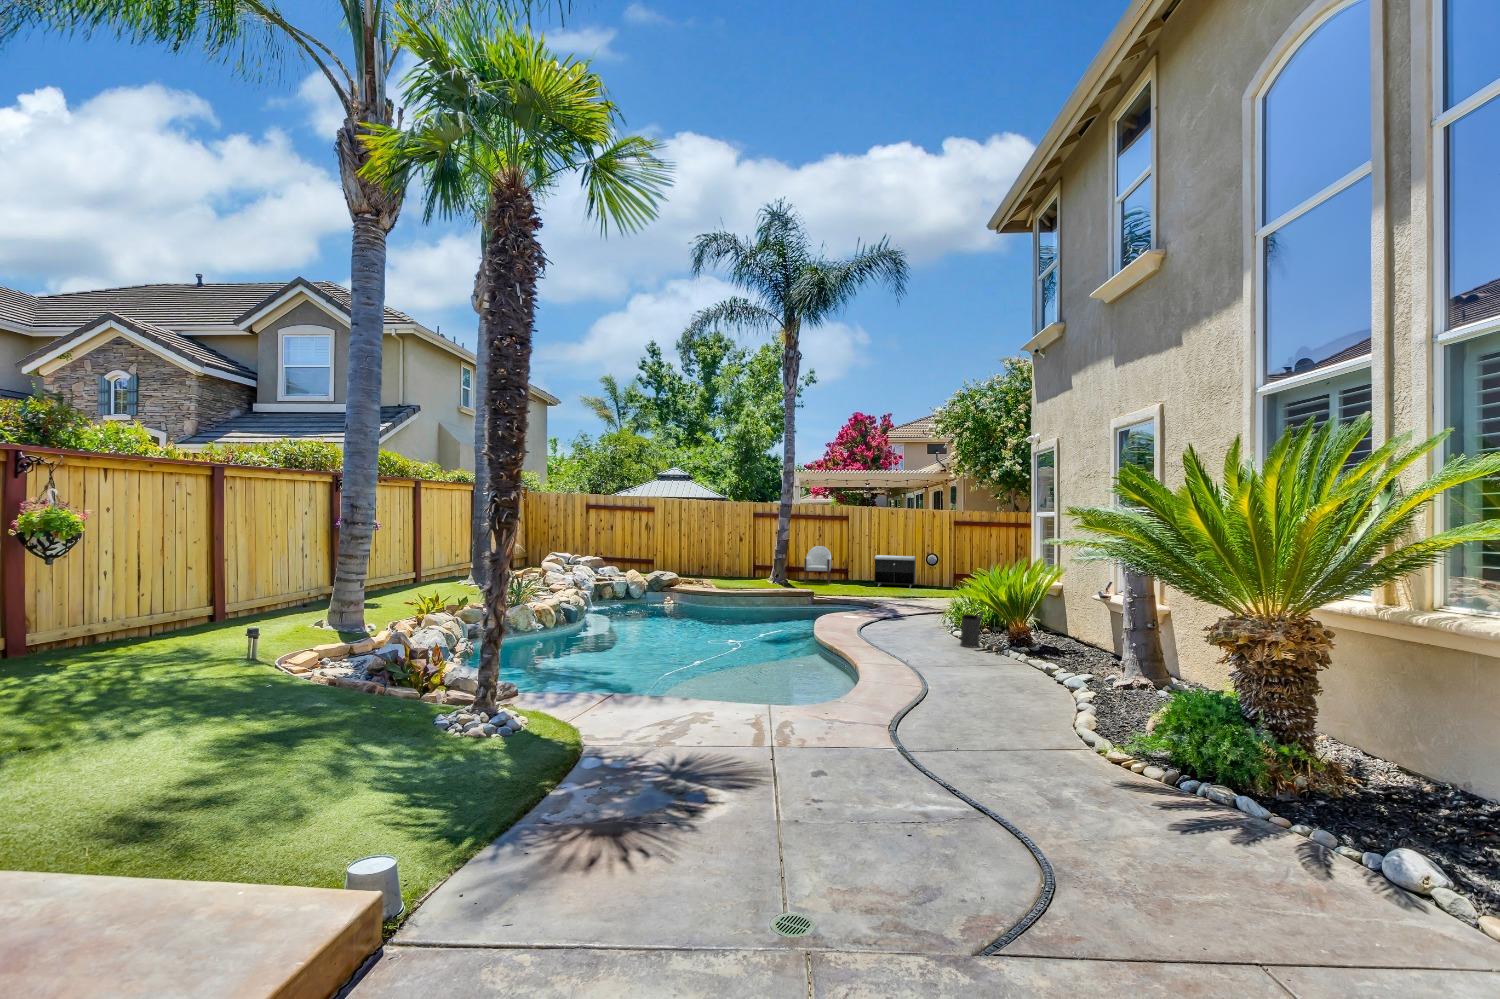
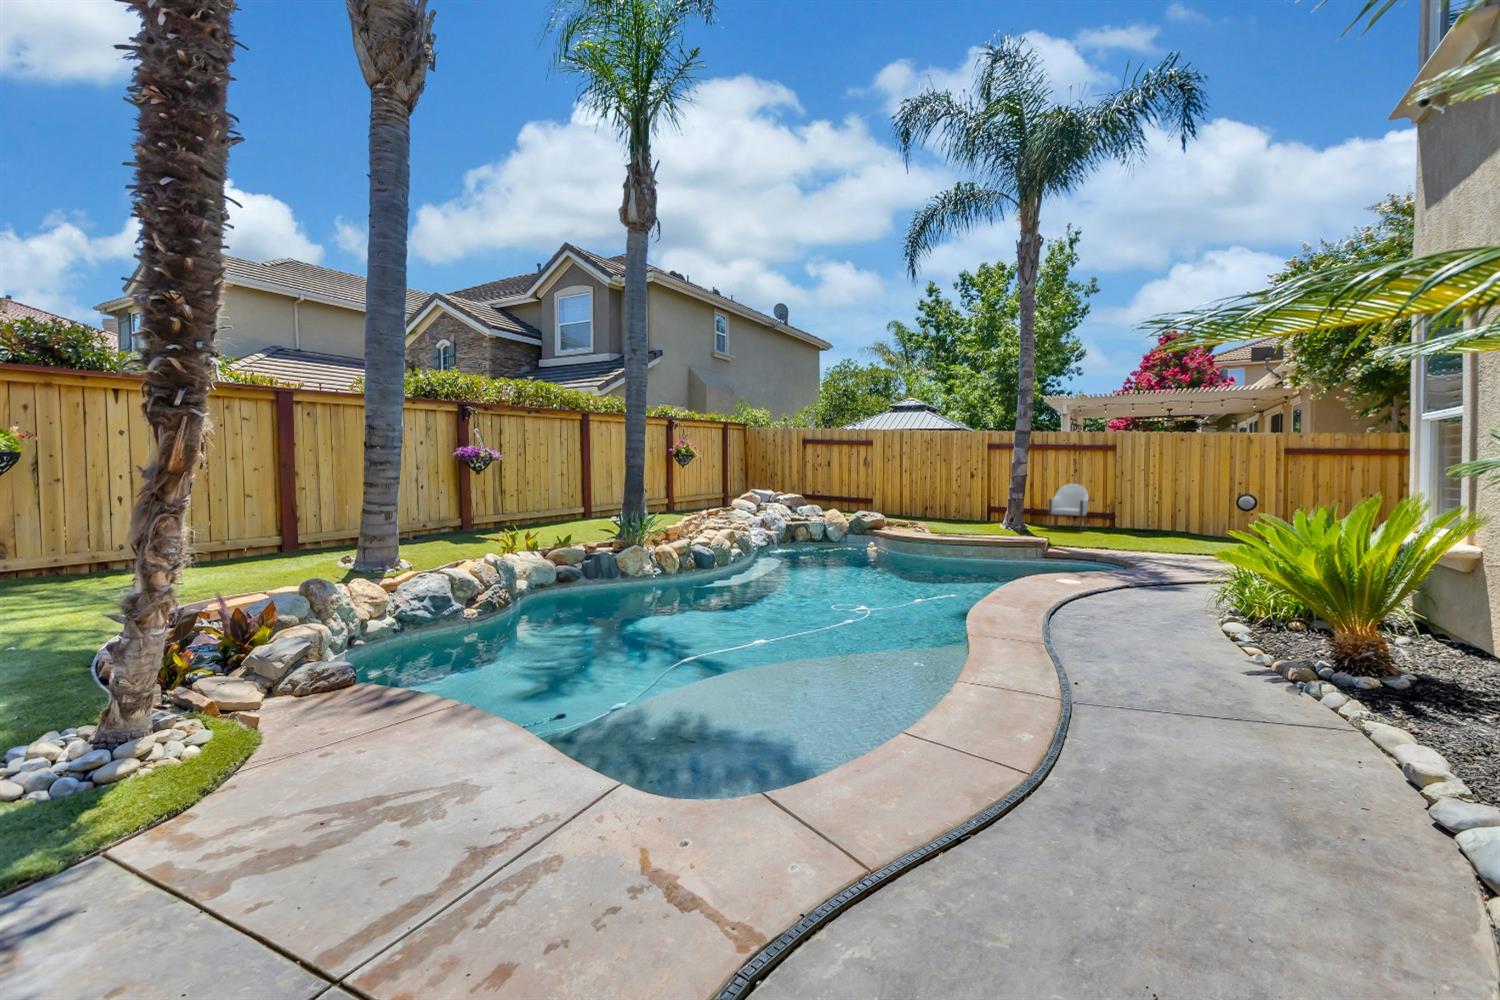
storage bench: present [874,555,915,588] -> none [1148,496,1216,541]
watering can: present [960,609,983,647] -> none [1217,587,1278,662]

